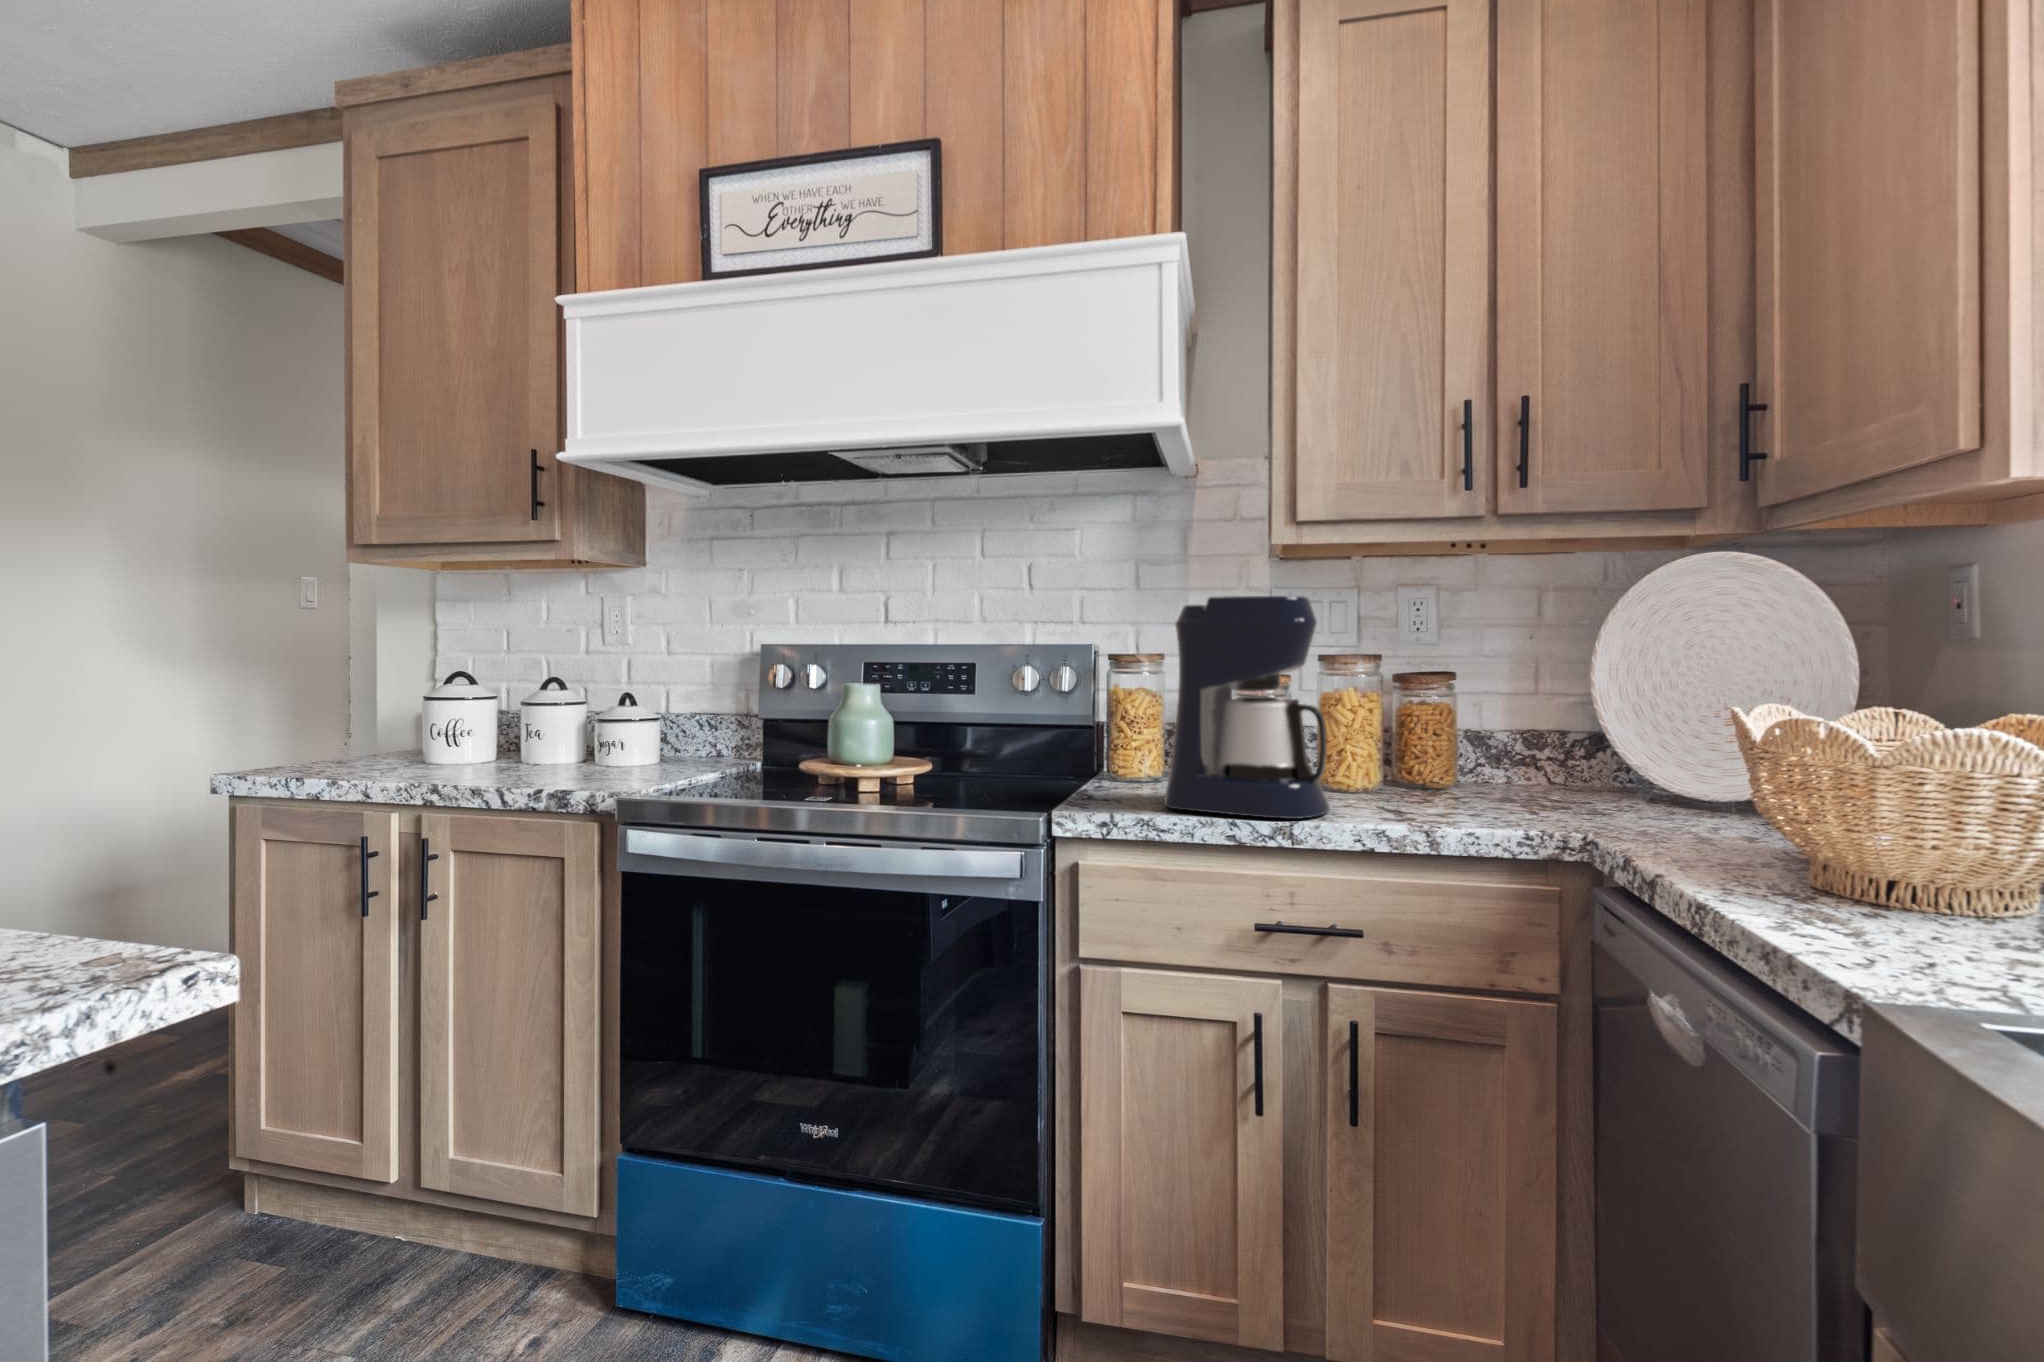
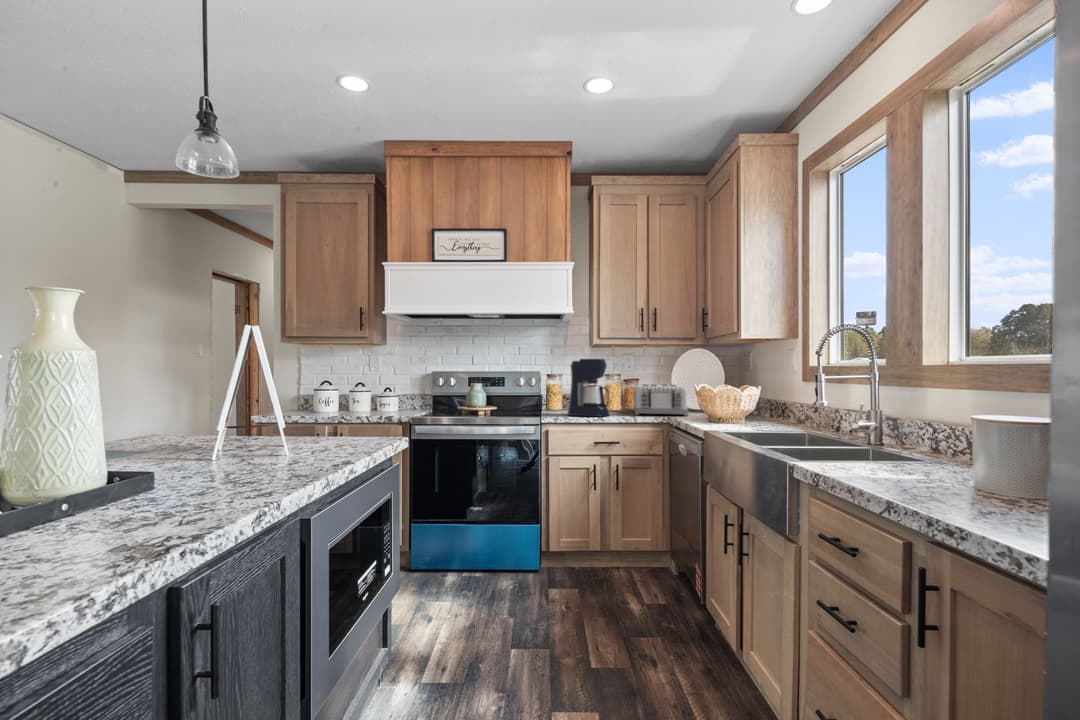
toaster: none [1433,694,1679,834] -> present [634,384,688,416]

